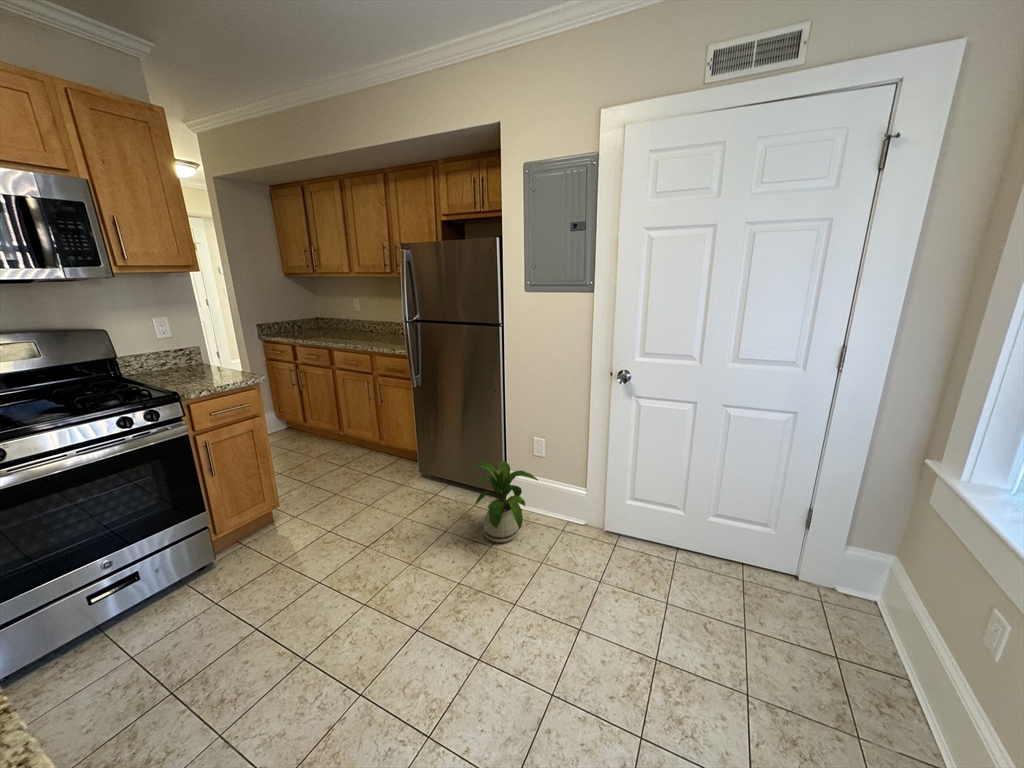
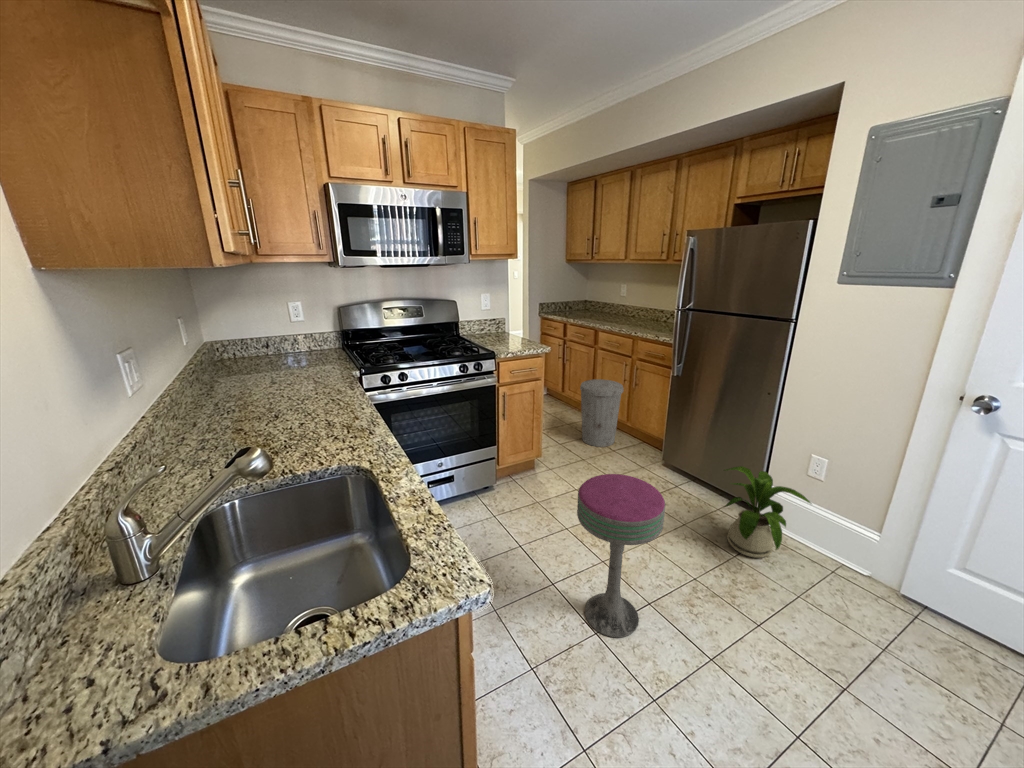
trash can: none [320,402,370,477] -> present [580,379,623,447]
bar stool: none [309,505,411,691] -> present [577,474,666,638]

